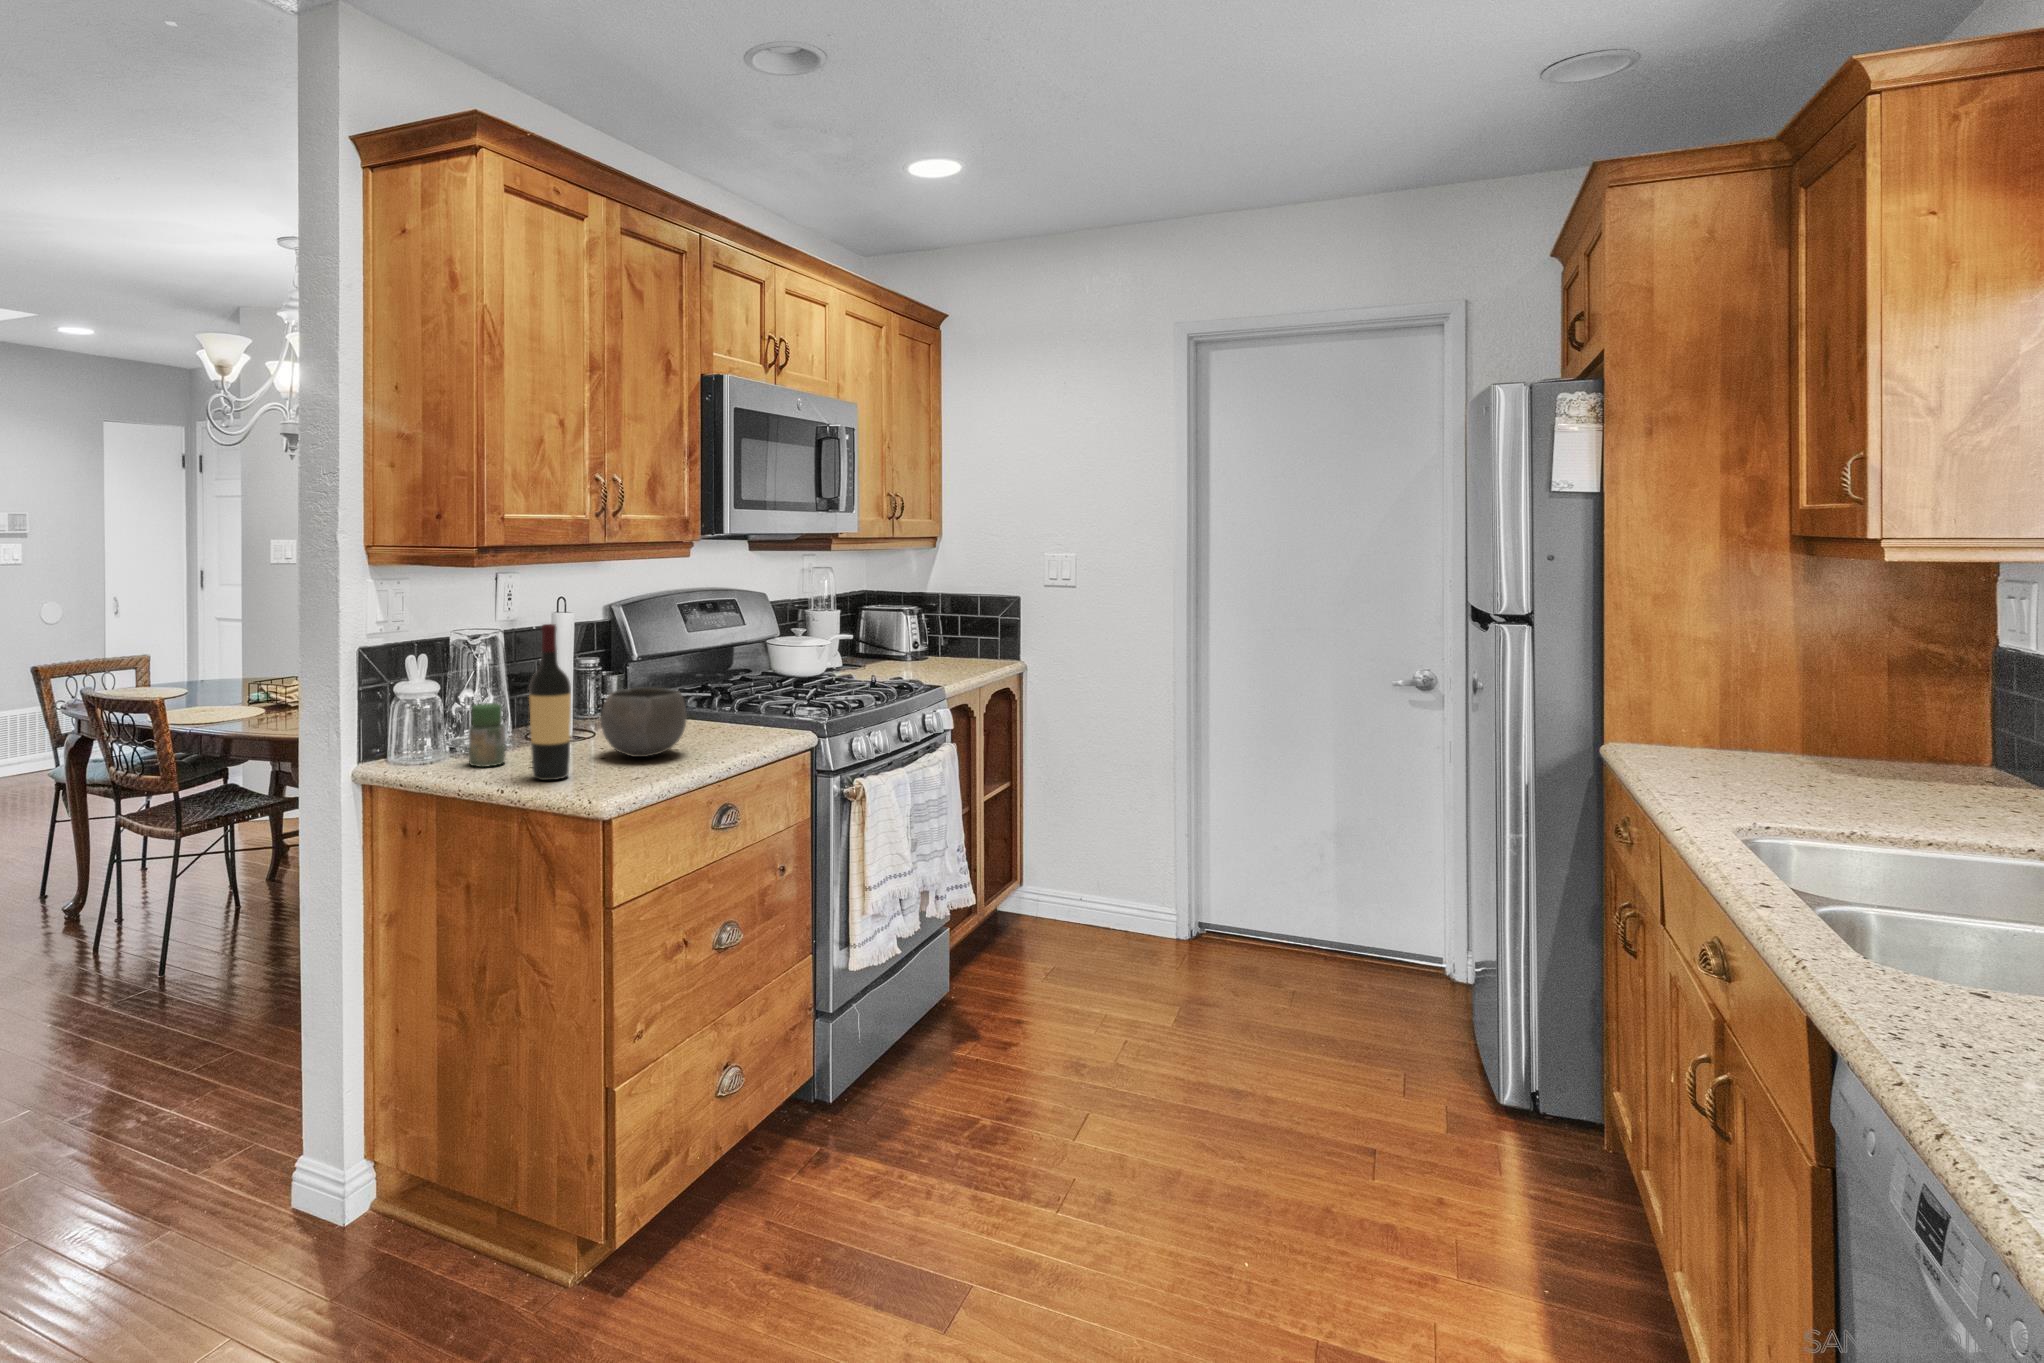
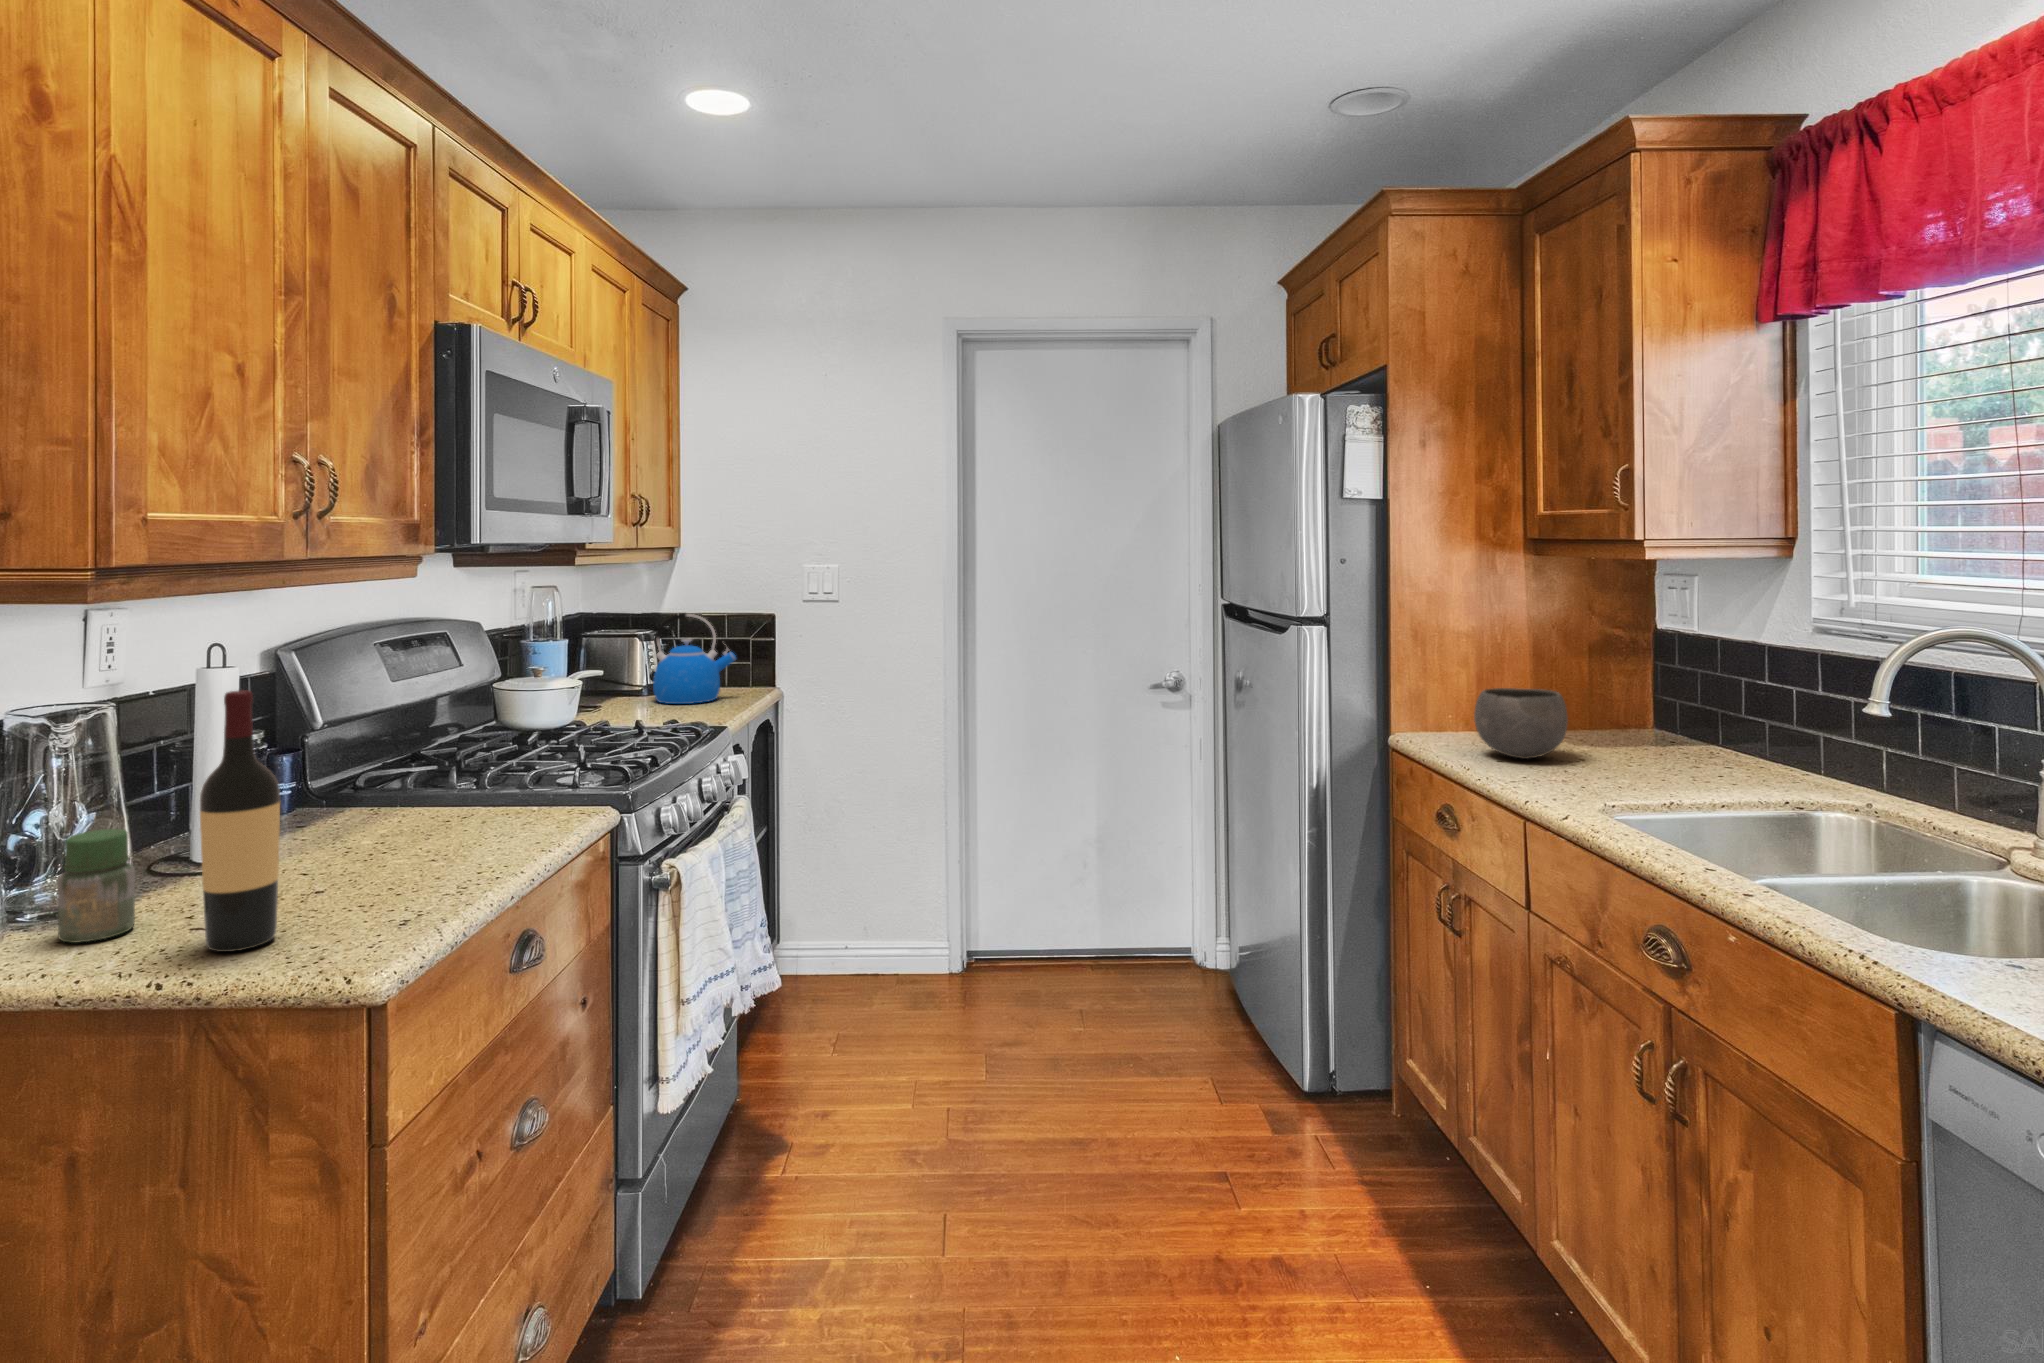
kettle: none [903,591,973,668] -> present [653,613,736,704]
ceramic bowl: present [601,688,687,757] -> present [1474,688,1568,759]

